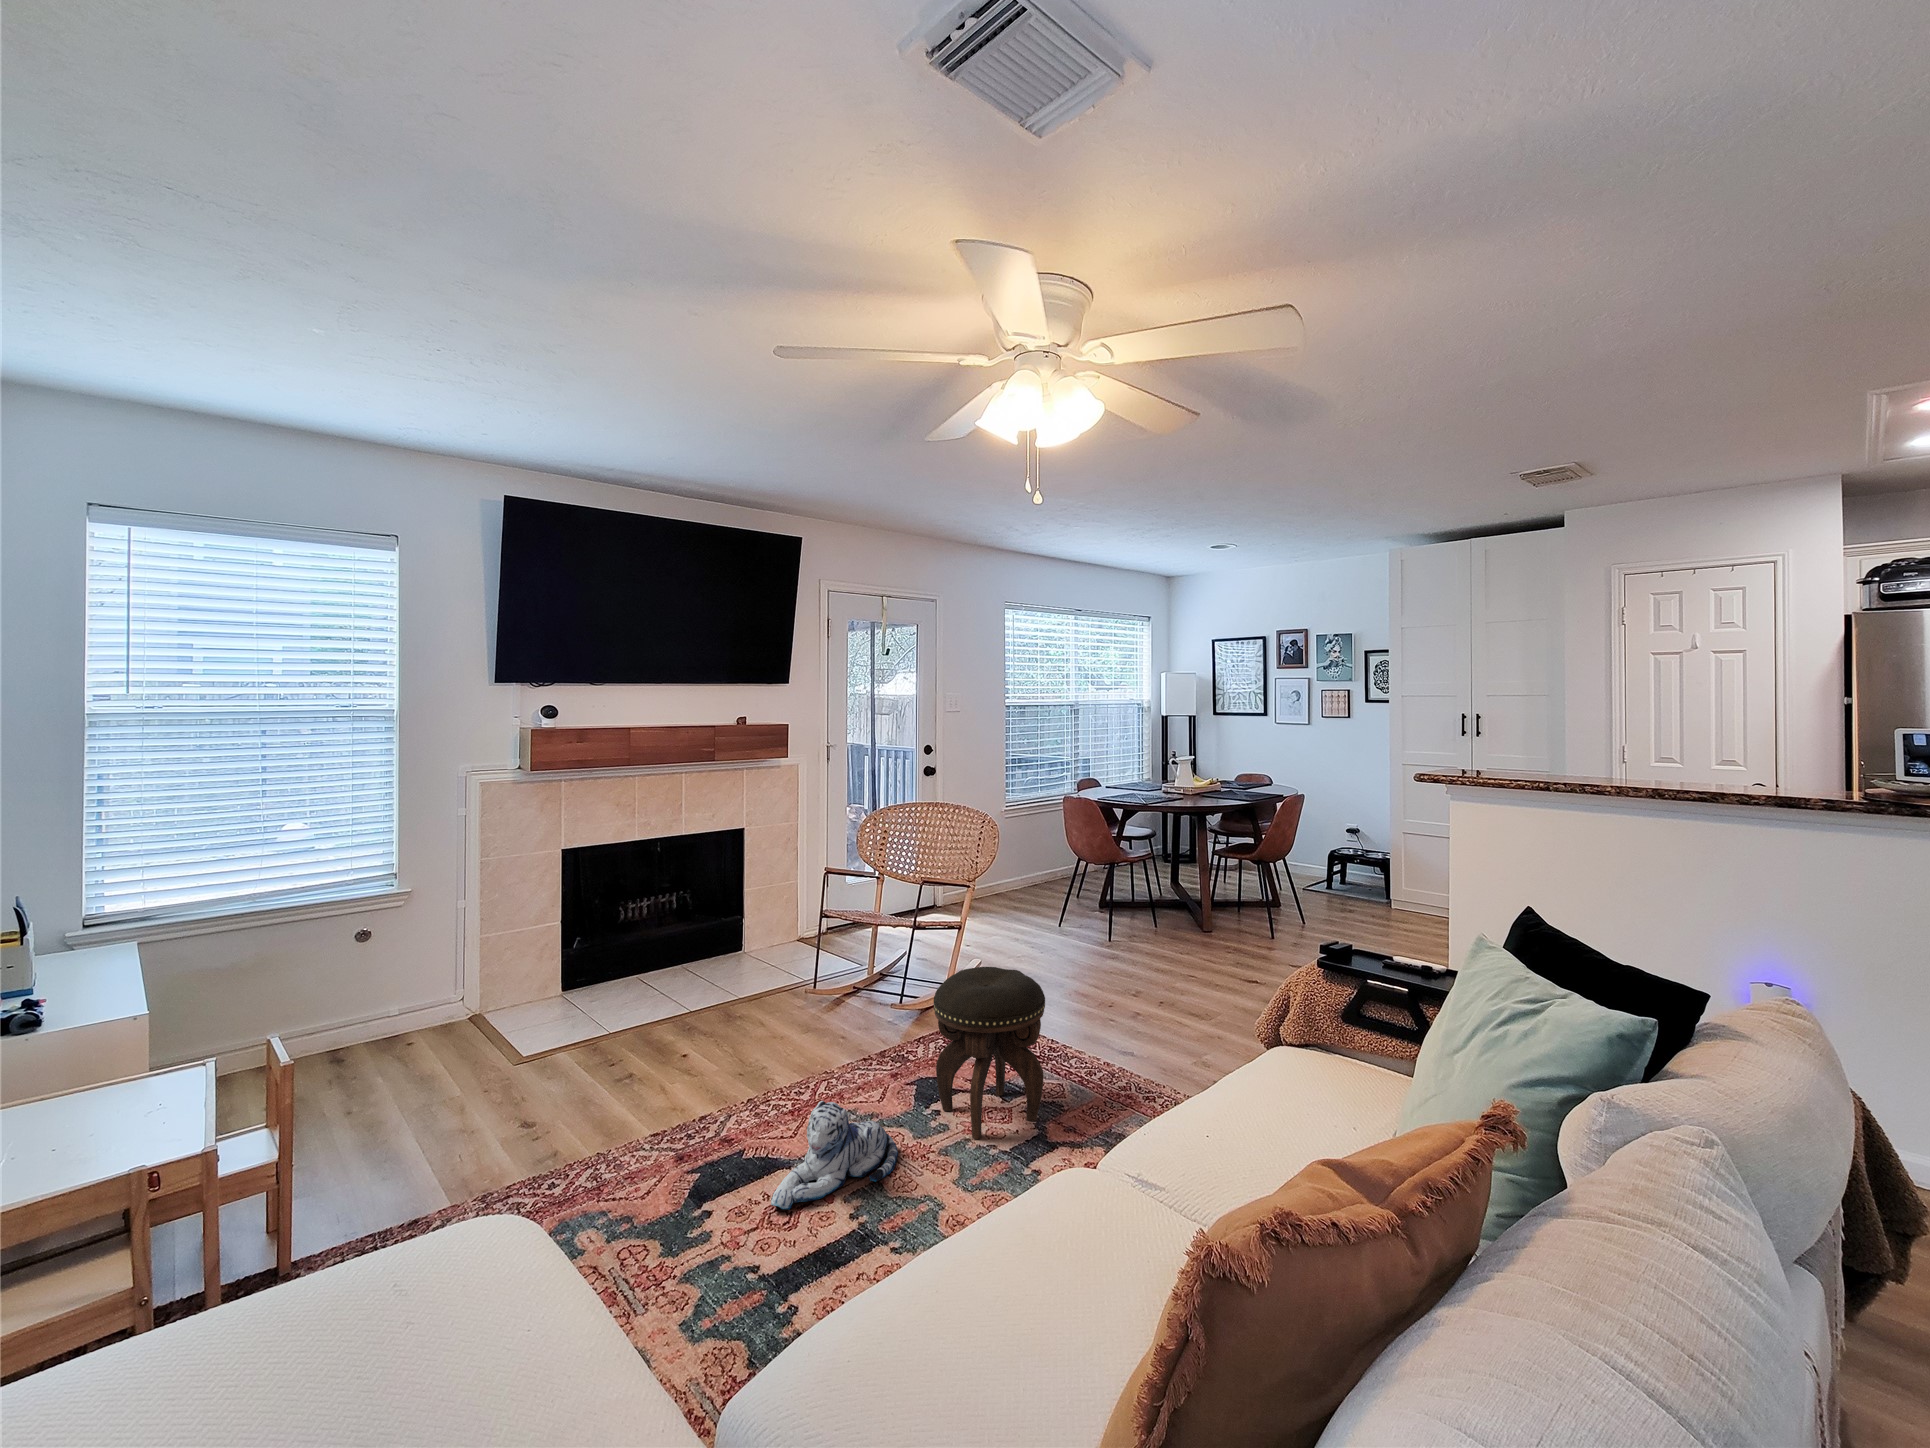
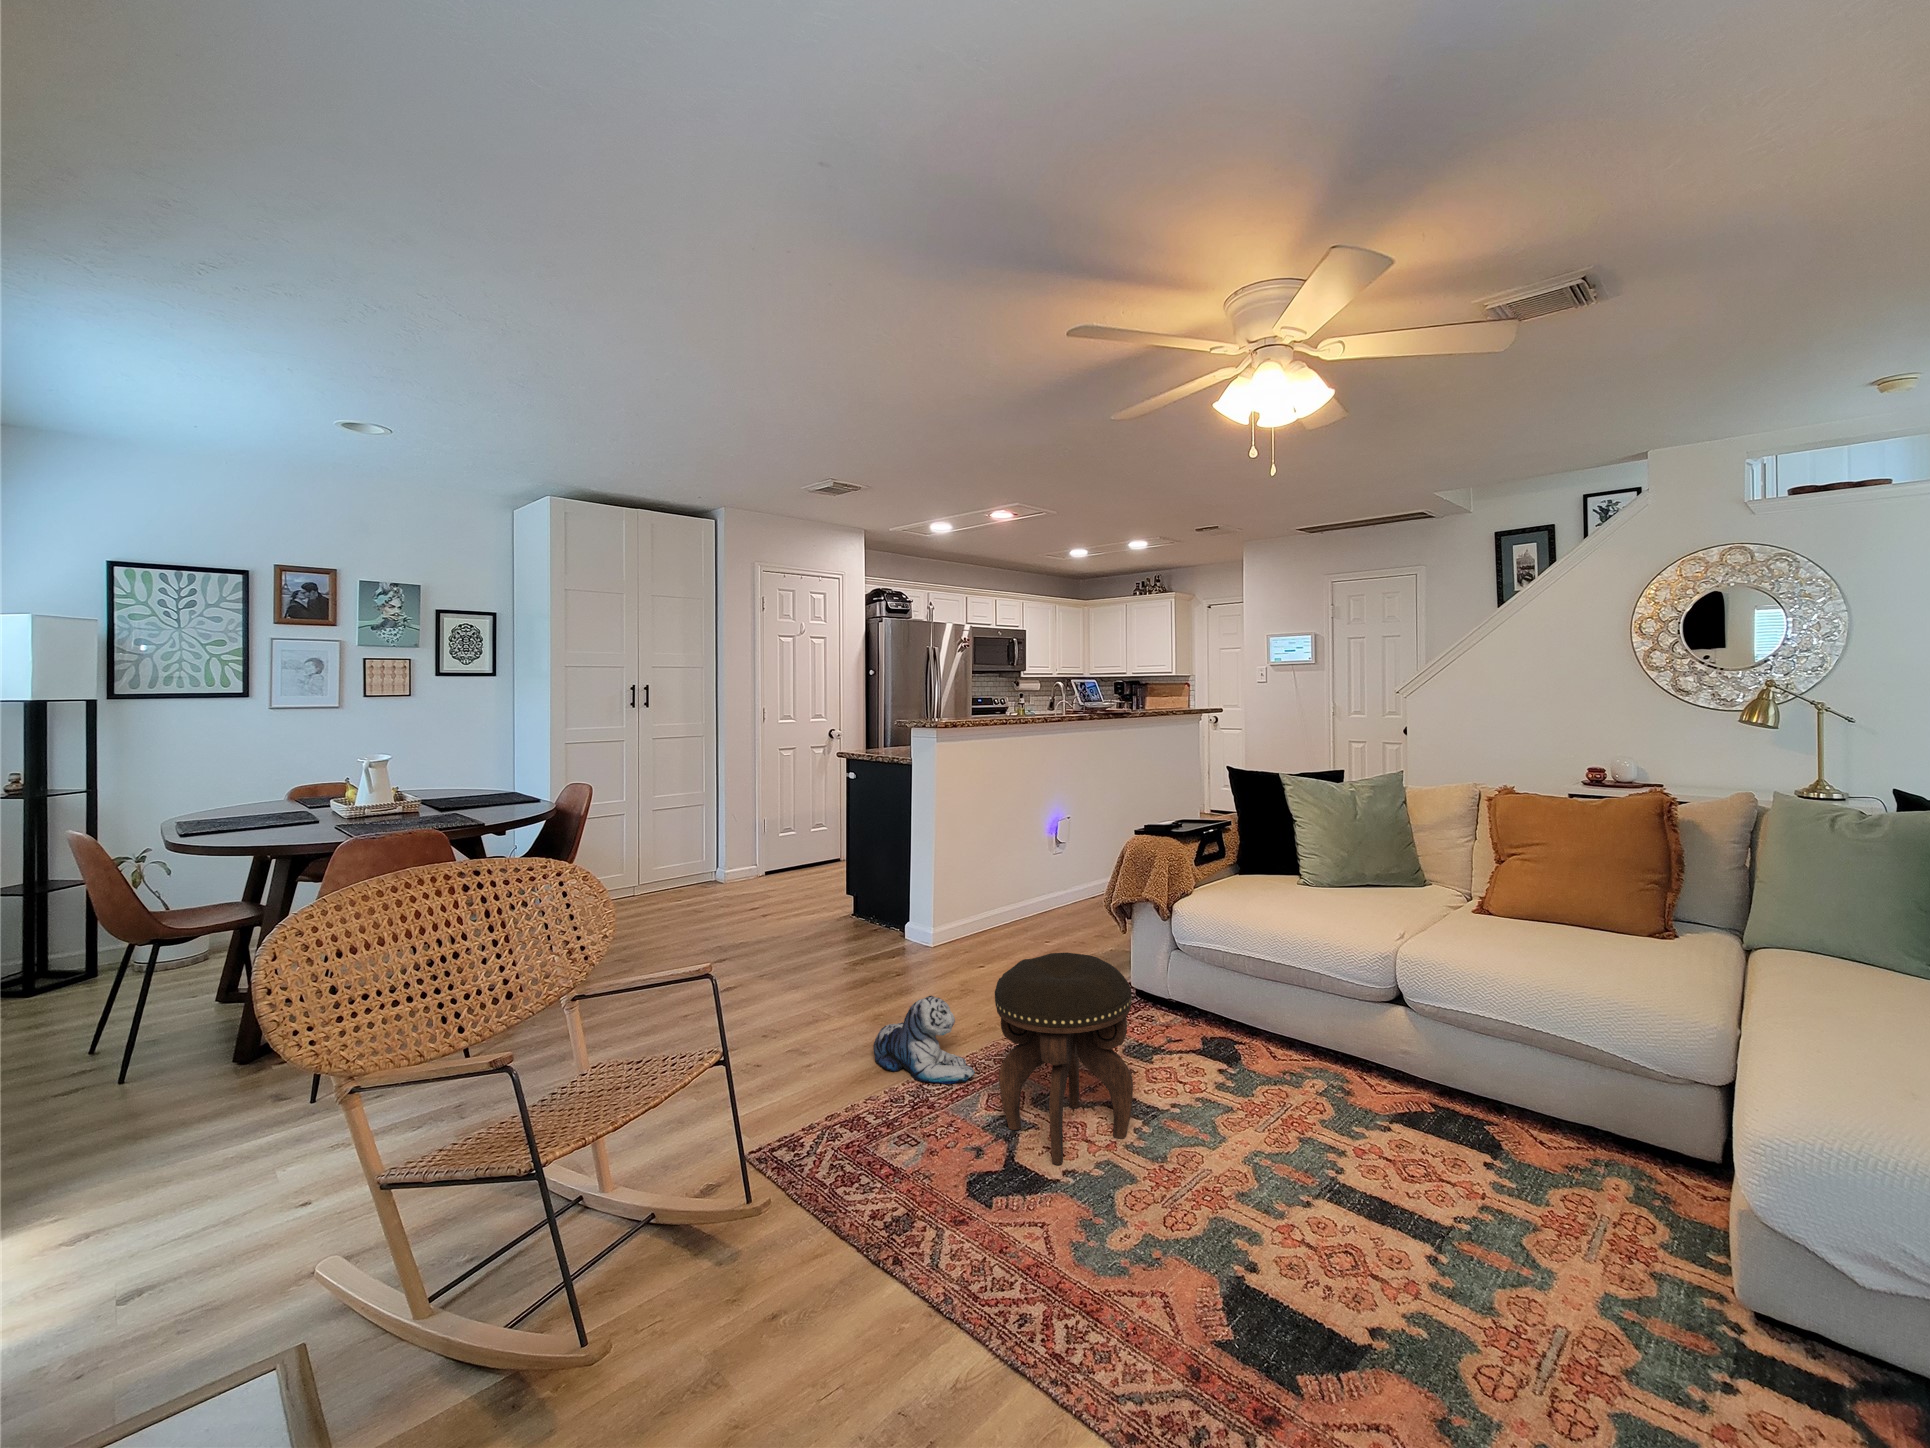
plush toy: present [771,1101,898,1209] -> present [873,996,975,1084]

